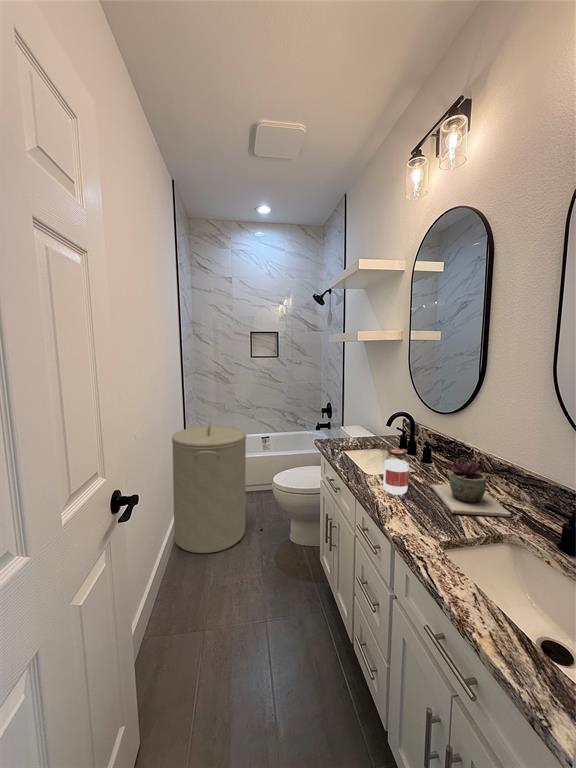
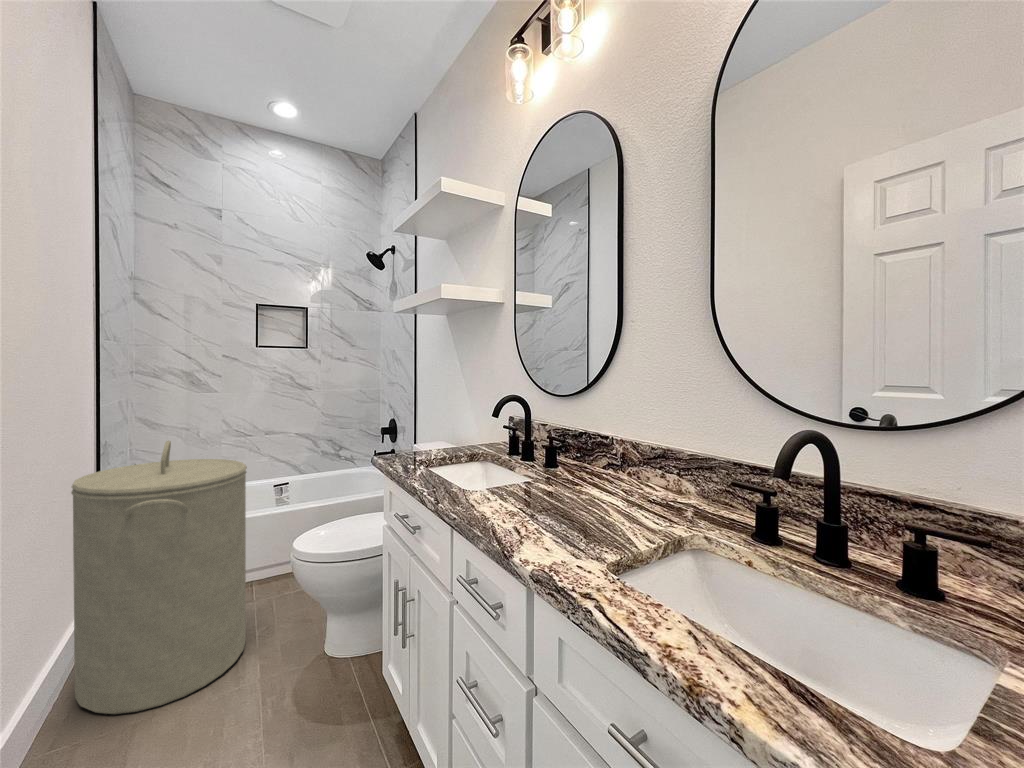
jar: present [383,449,410,495] -> none [498,437,540,511]
succulent plant: present [431,460,511,517] -> none [567,441,683,521]

